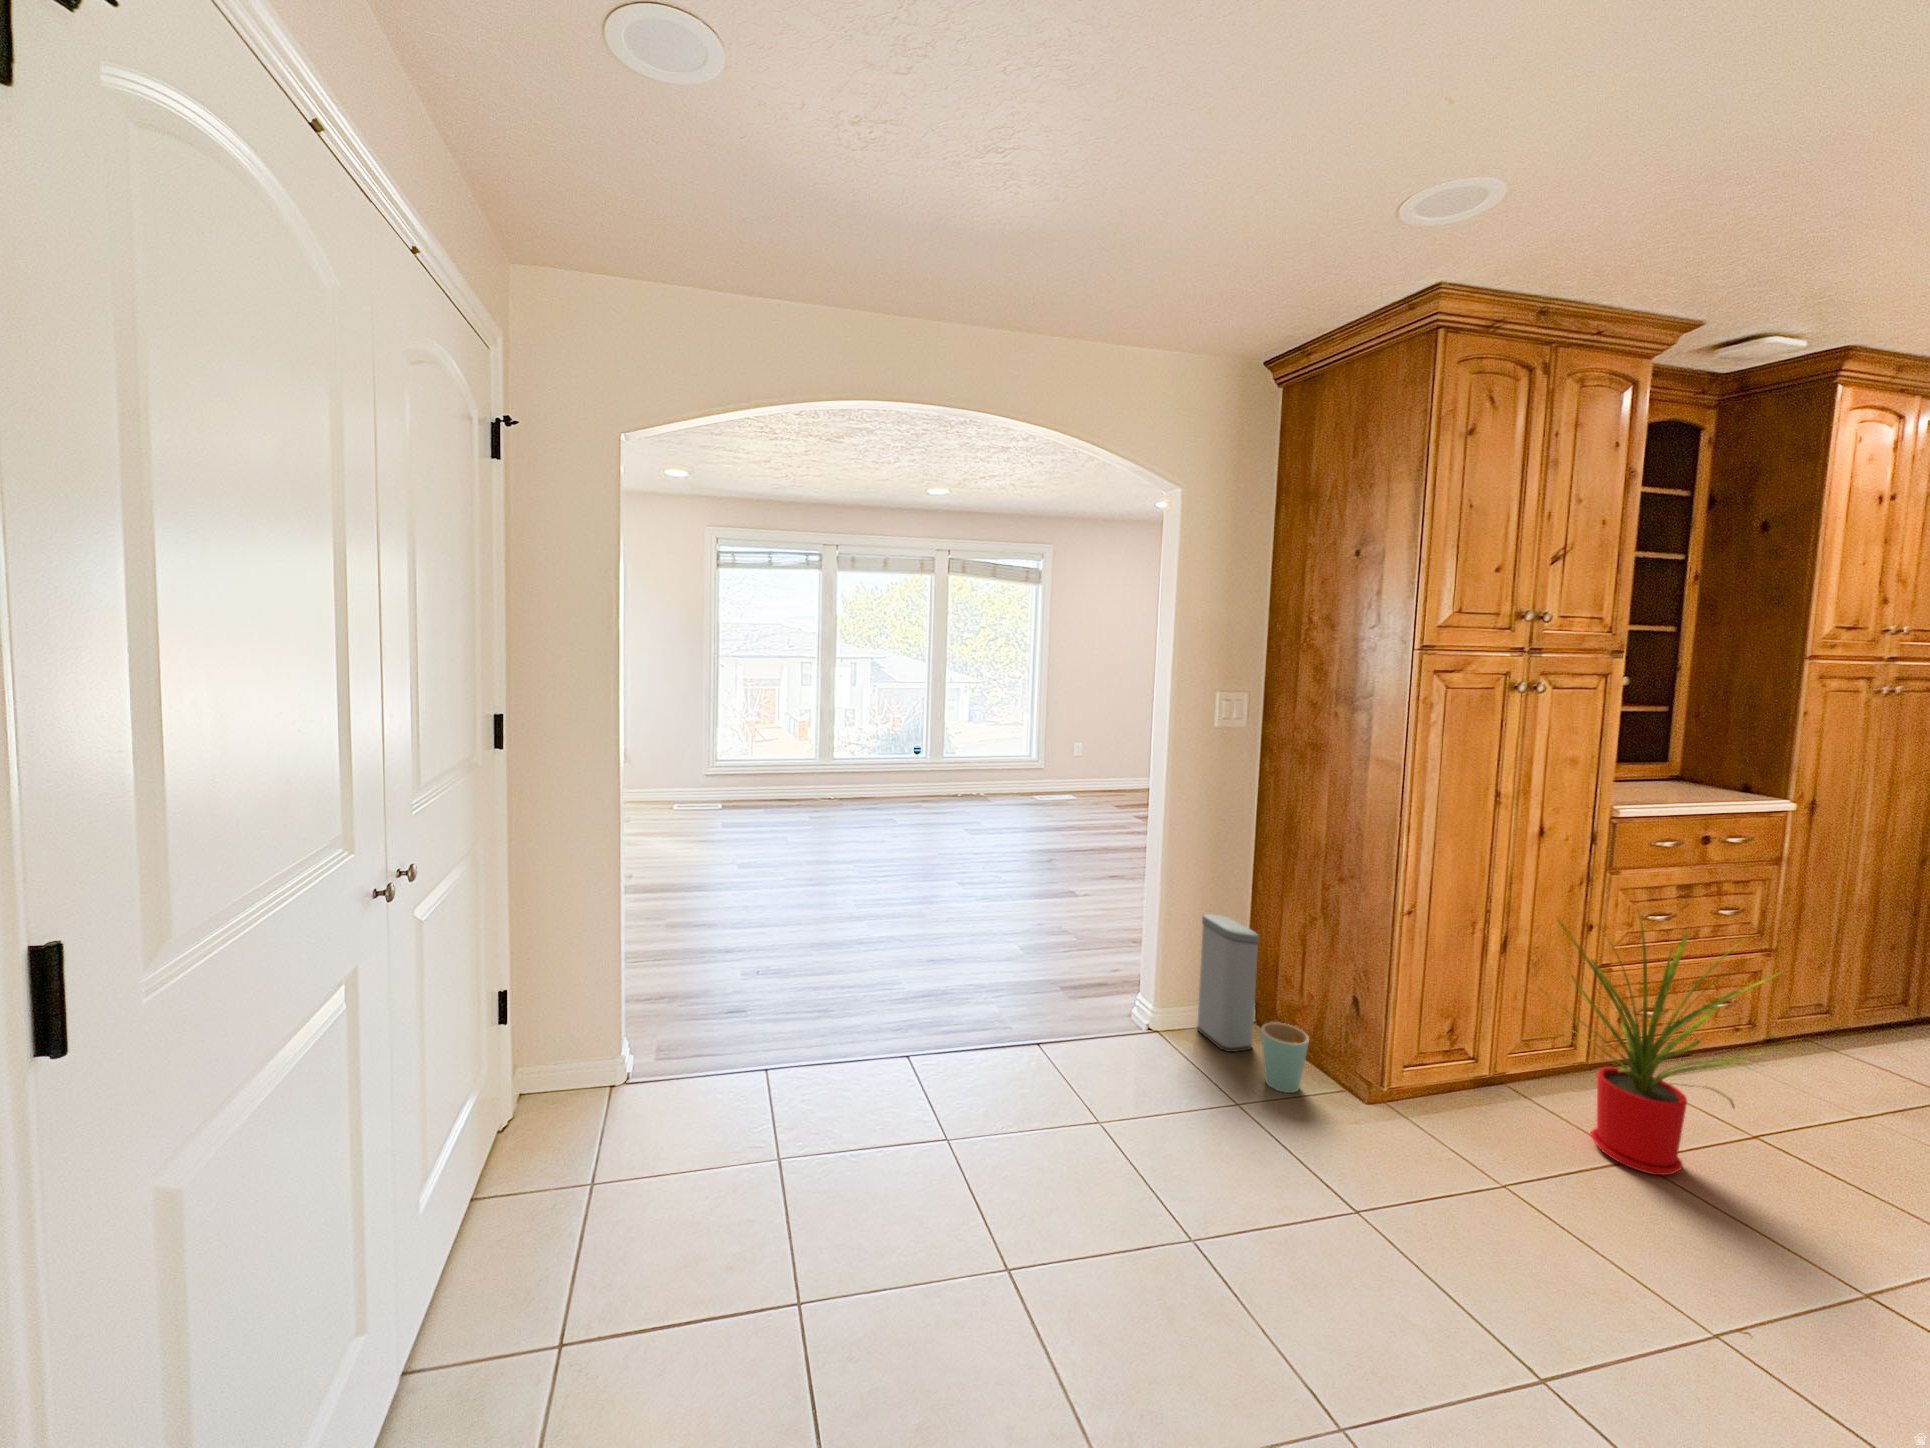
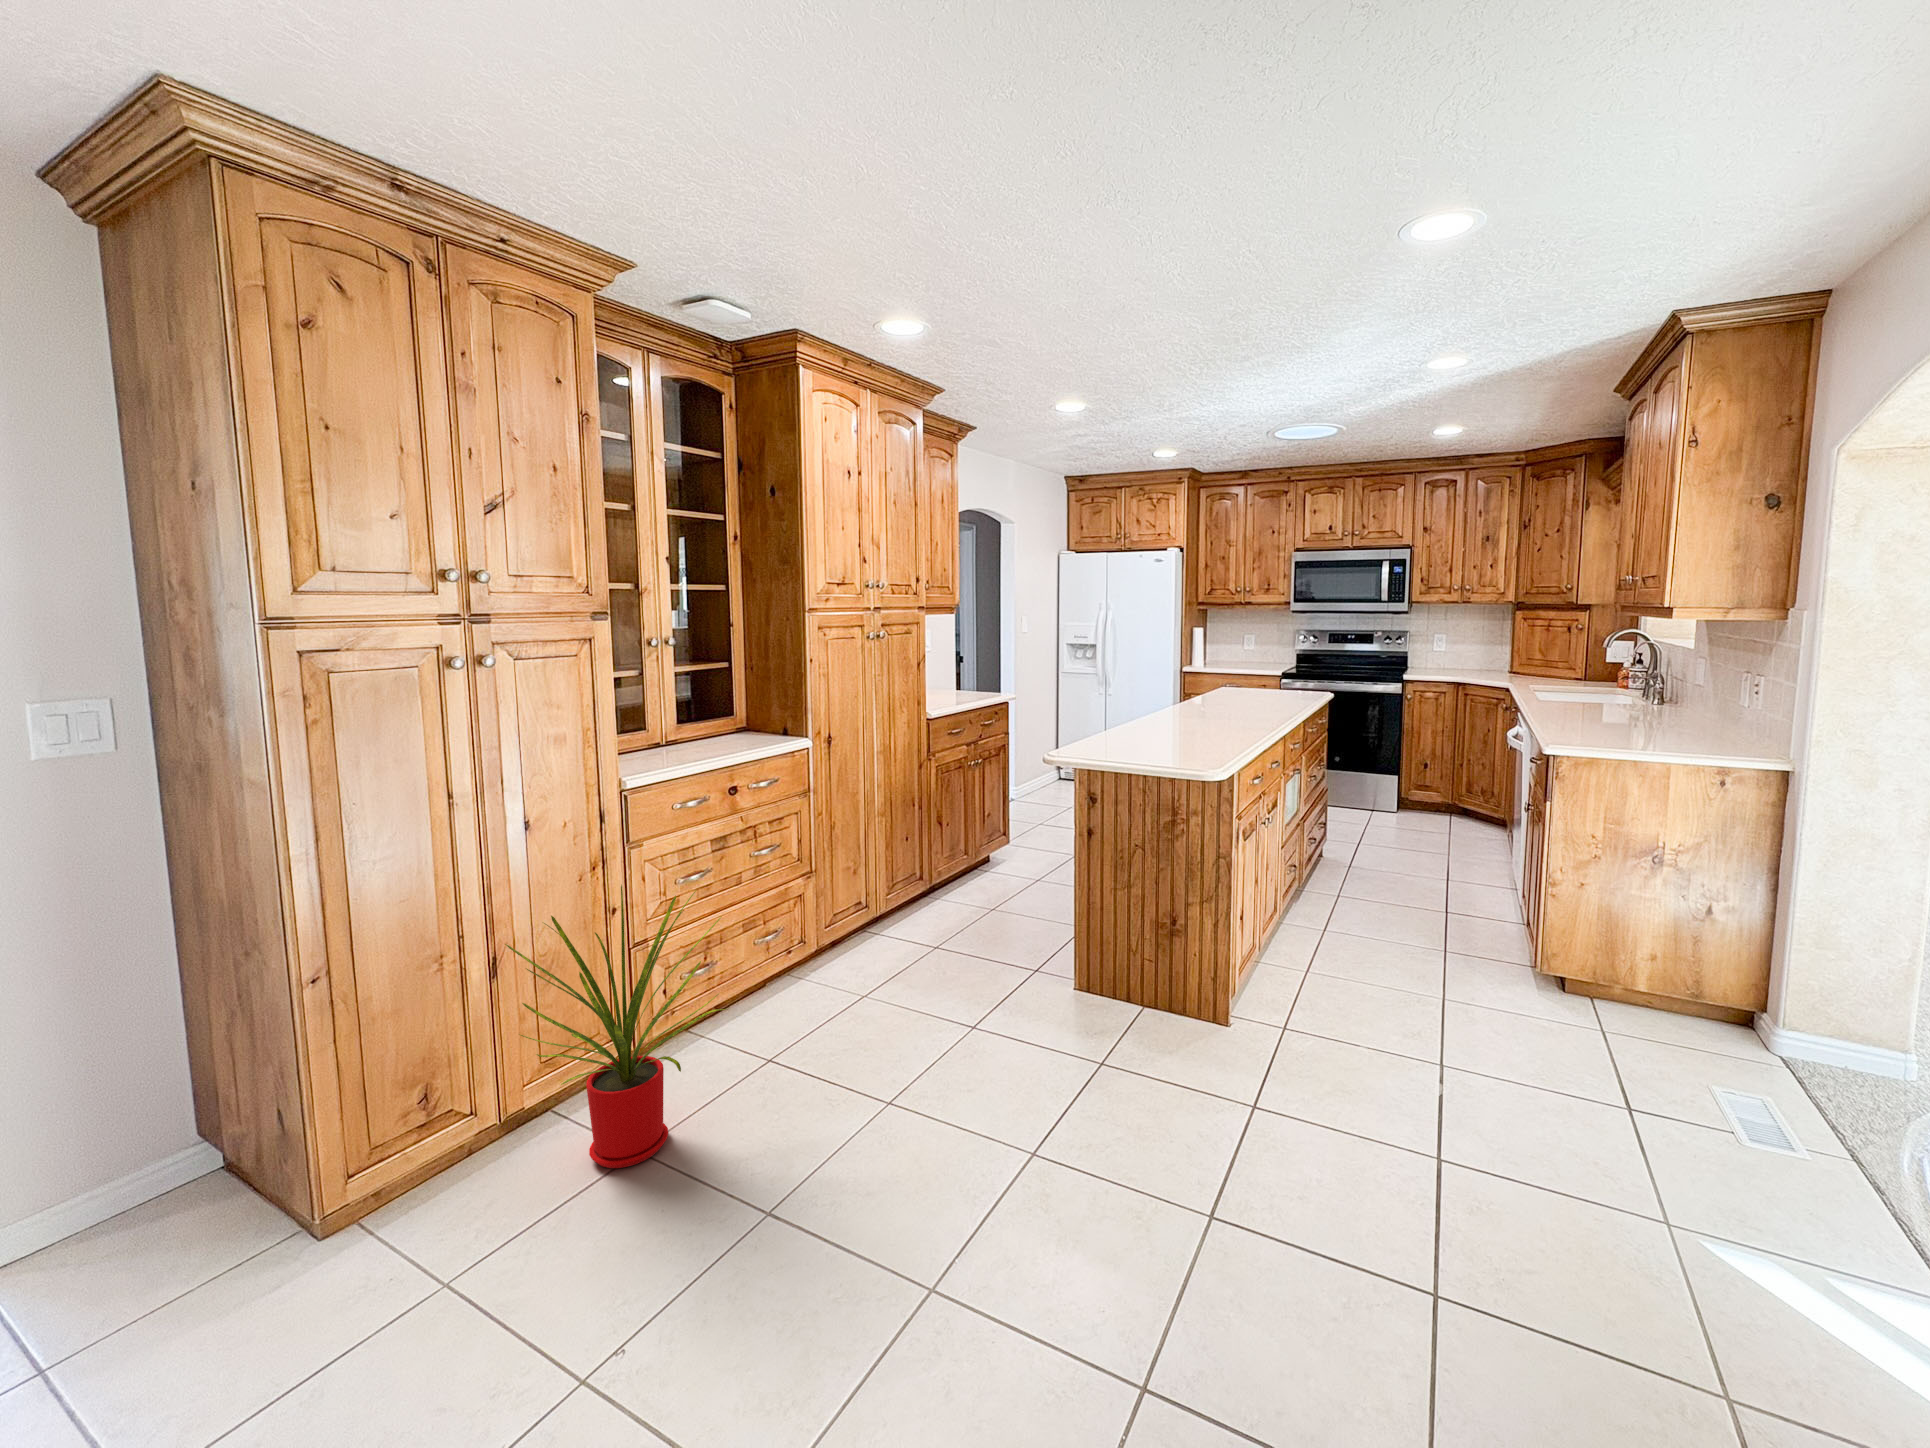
trash can: present [1197,914,1309,1093] -> none [44,1050,209,1299]

